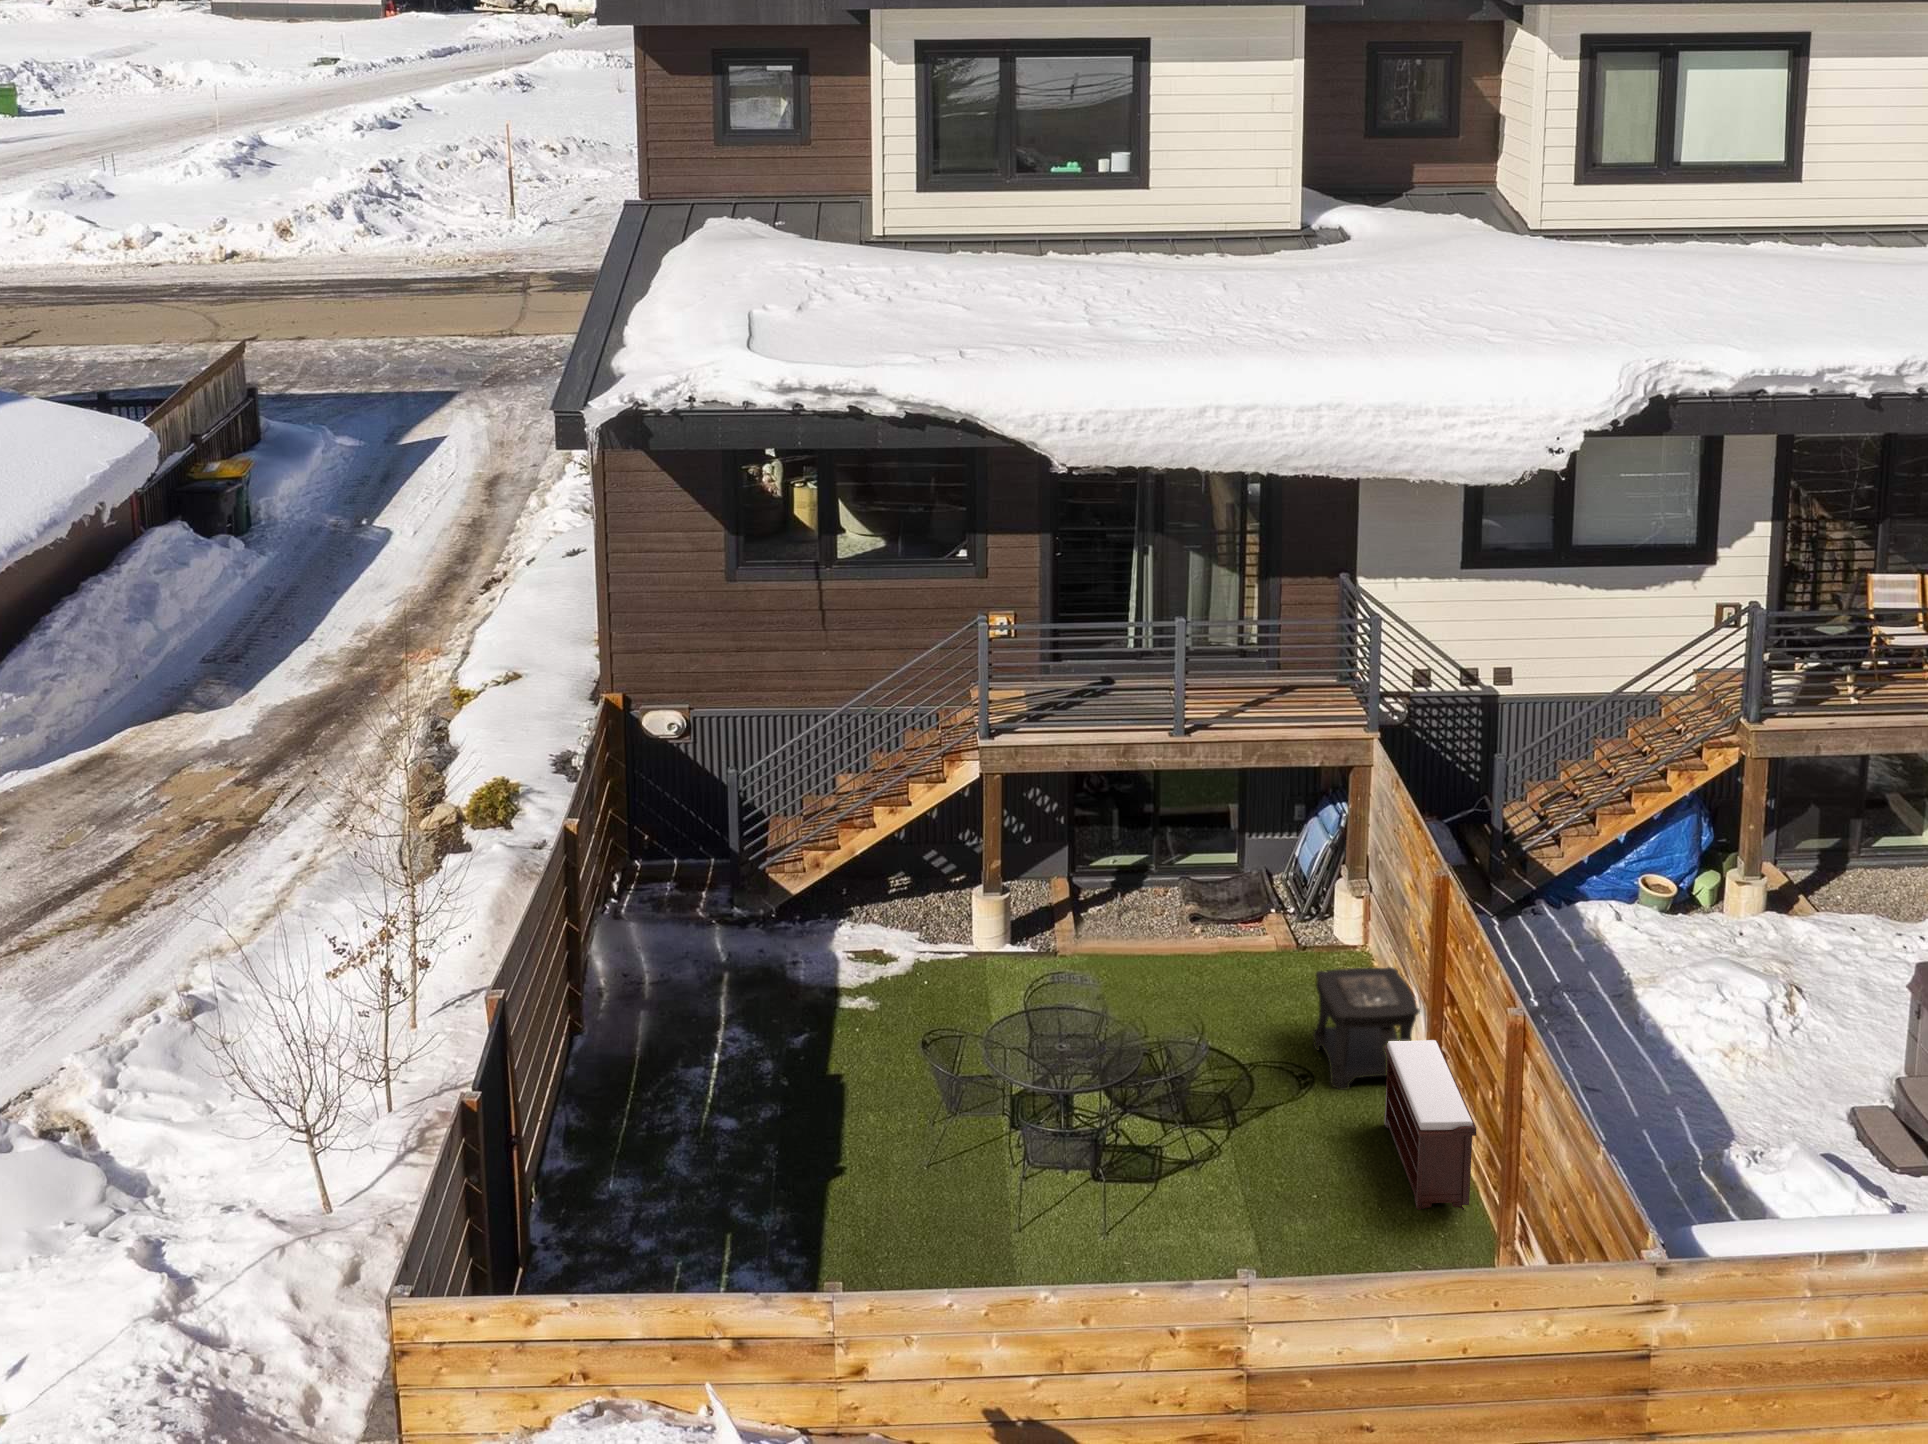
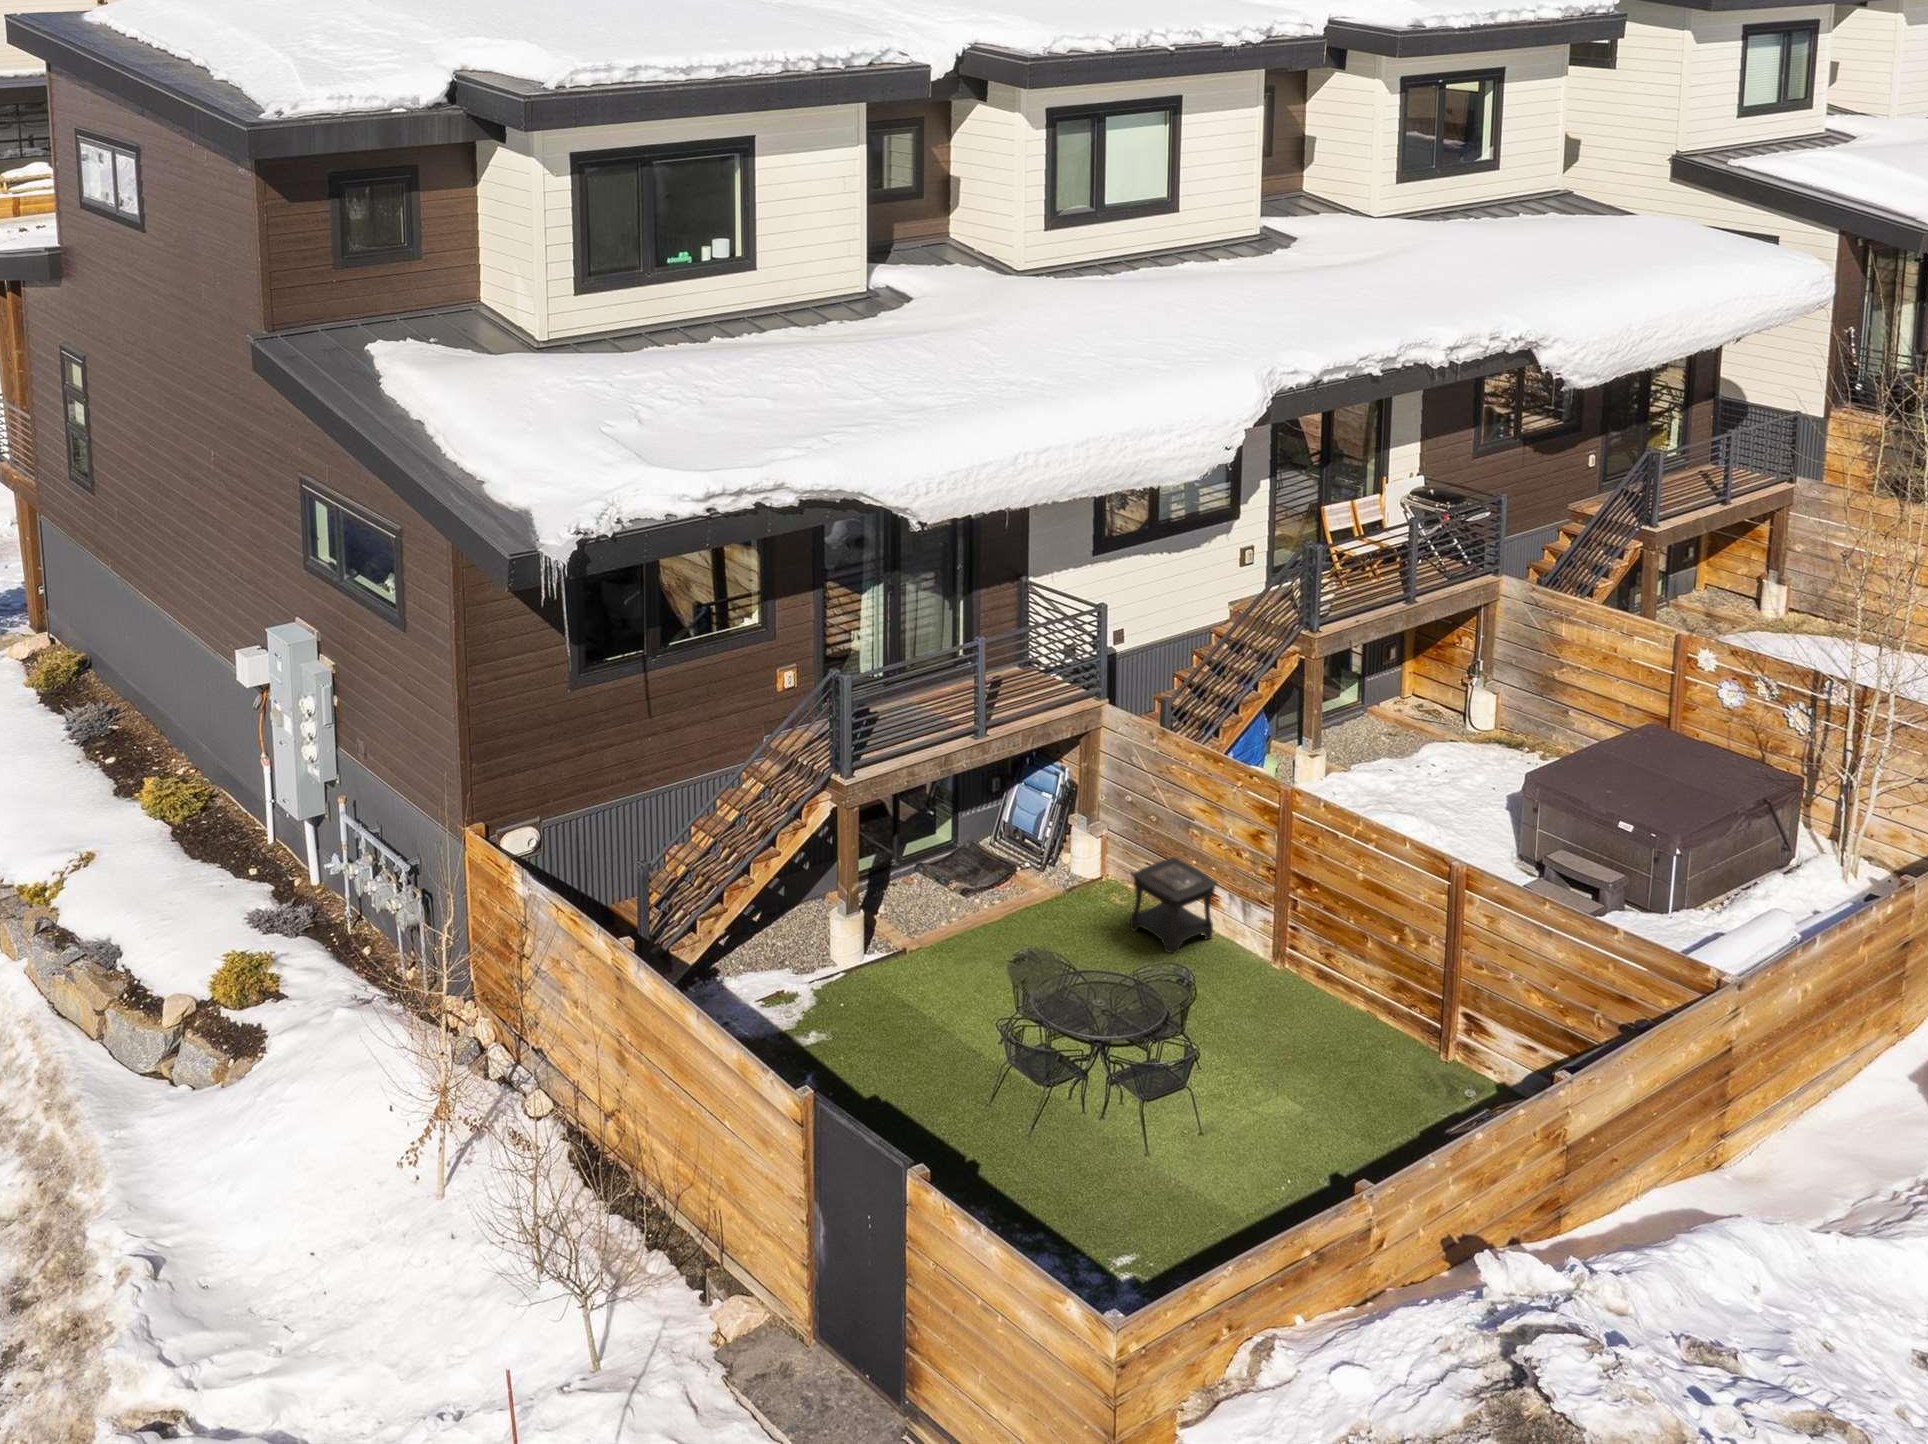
bench: present [1384,1040,1476,1210] -> none [1222,898,1328,1015]

